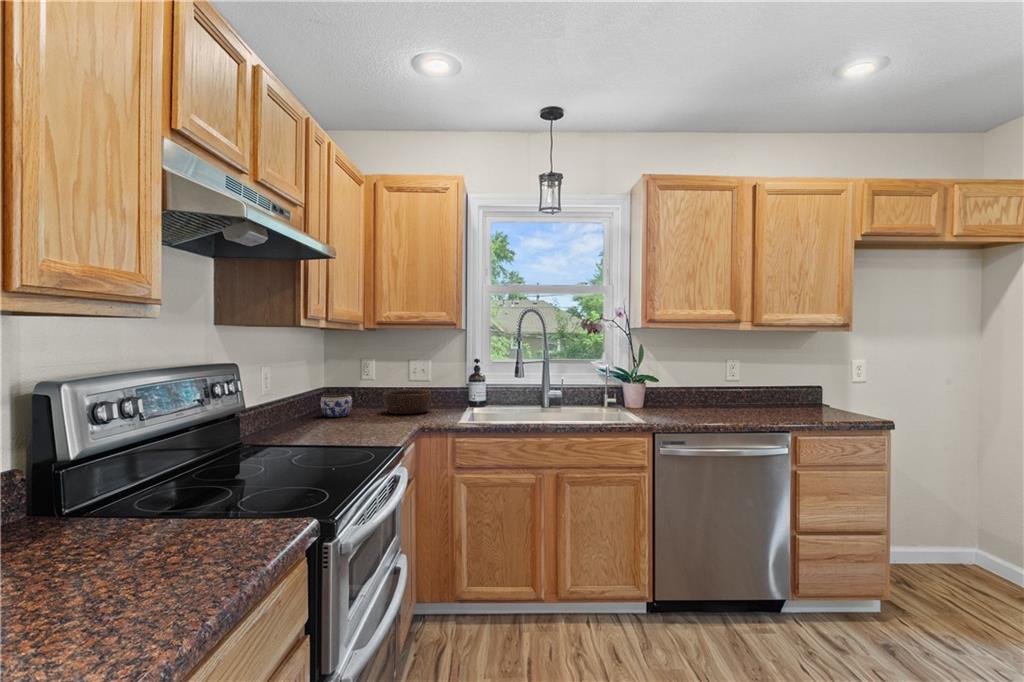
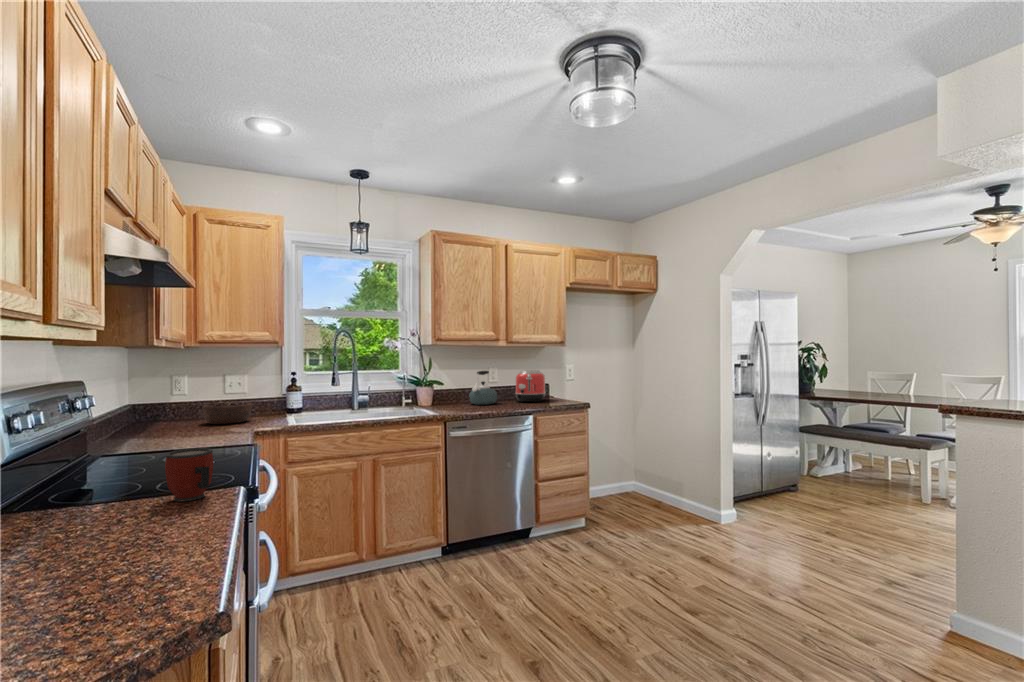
kettle: none [695,365,737,412] -> present [469,371,497,405]
toaster: none [765,366,815,414] -> present [516,370,546,402]
jar: present [321,393,352,417] -> none [137,408,172,431]
mug: none [182,467,250,545] -> present [165,448,214,502]

